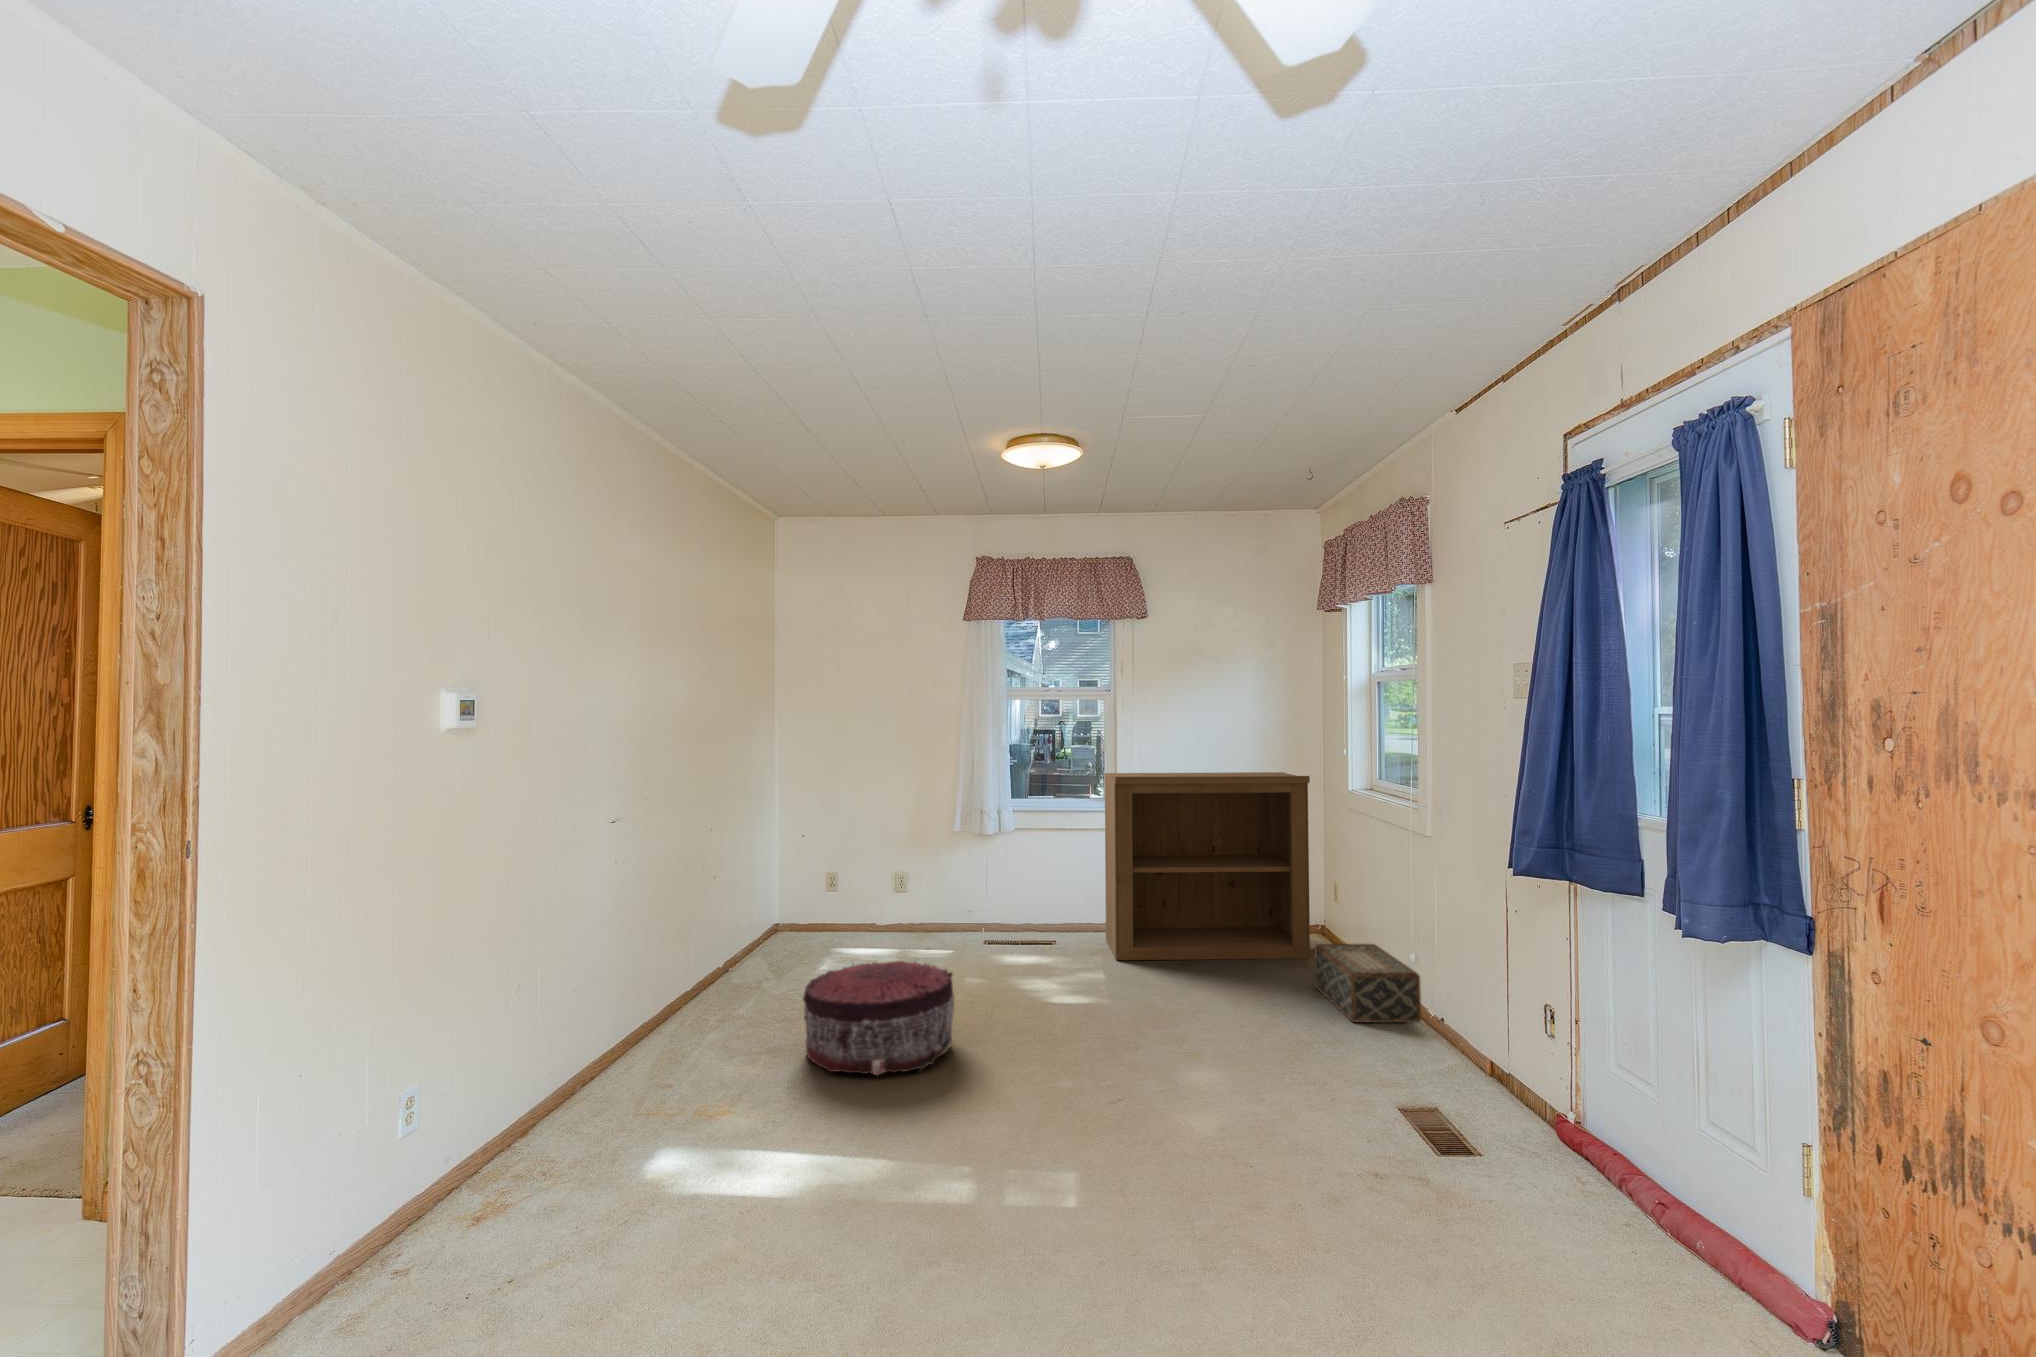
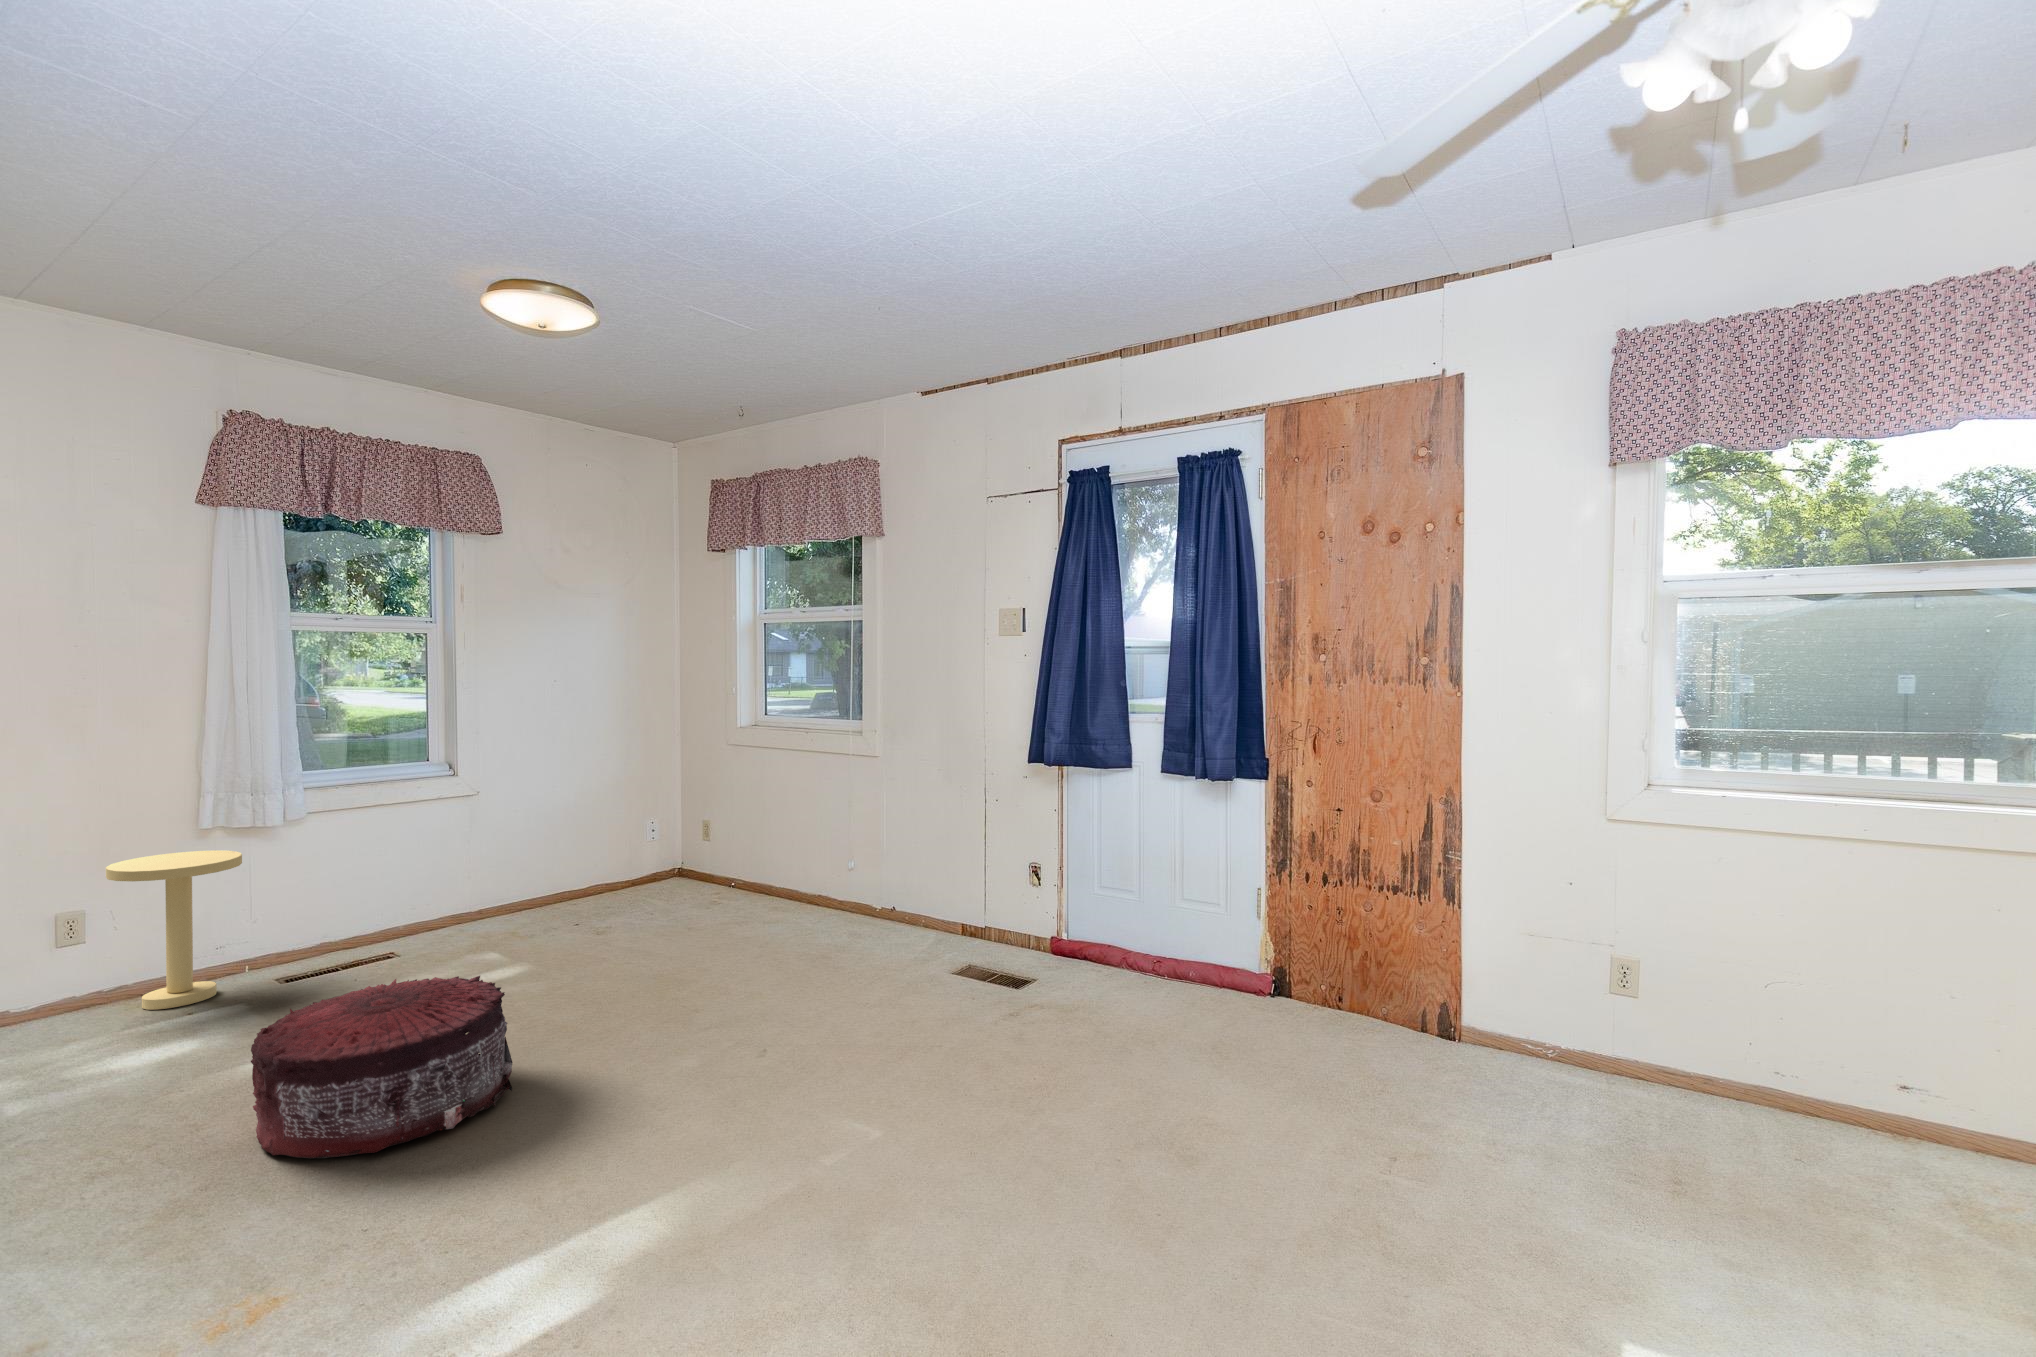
bookshelf: present [1105,772,1310,960] -> none [462,713,708,939]
side table: none [881,850,948,952] -> present [106,850,242,1010]
woven basket: present [1315,944,1421,1023] -> none [751,861,867,927]

